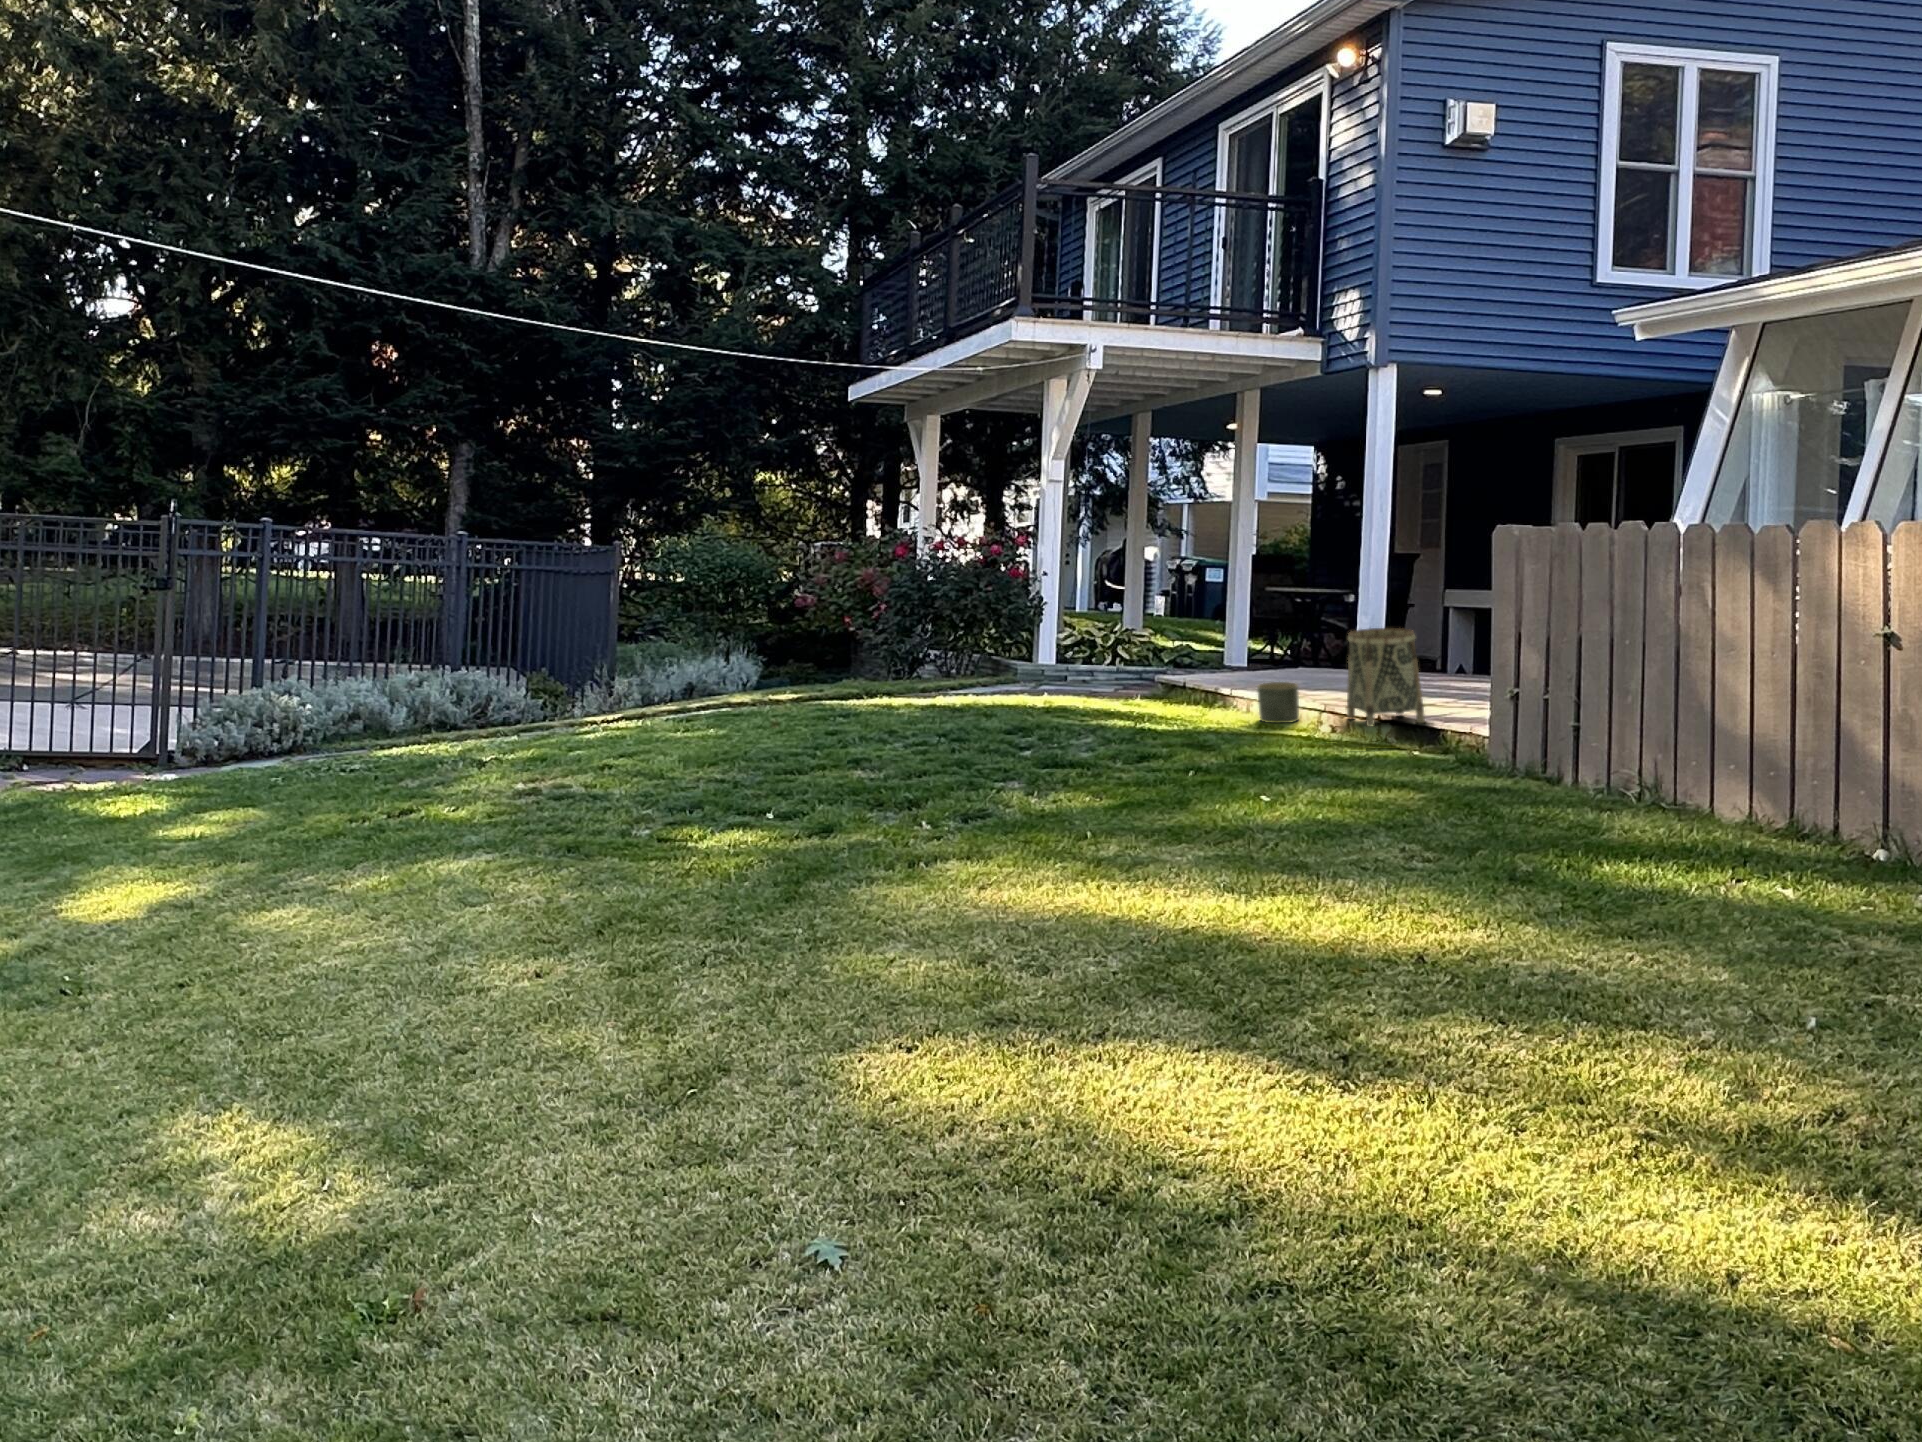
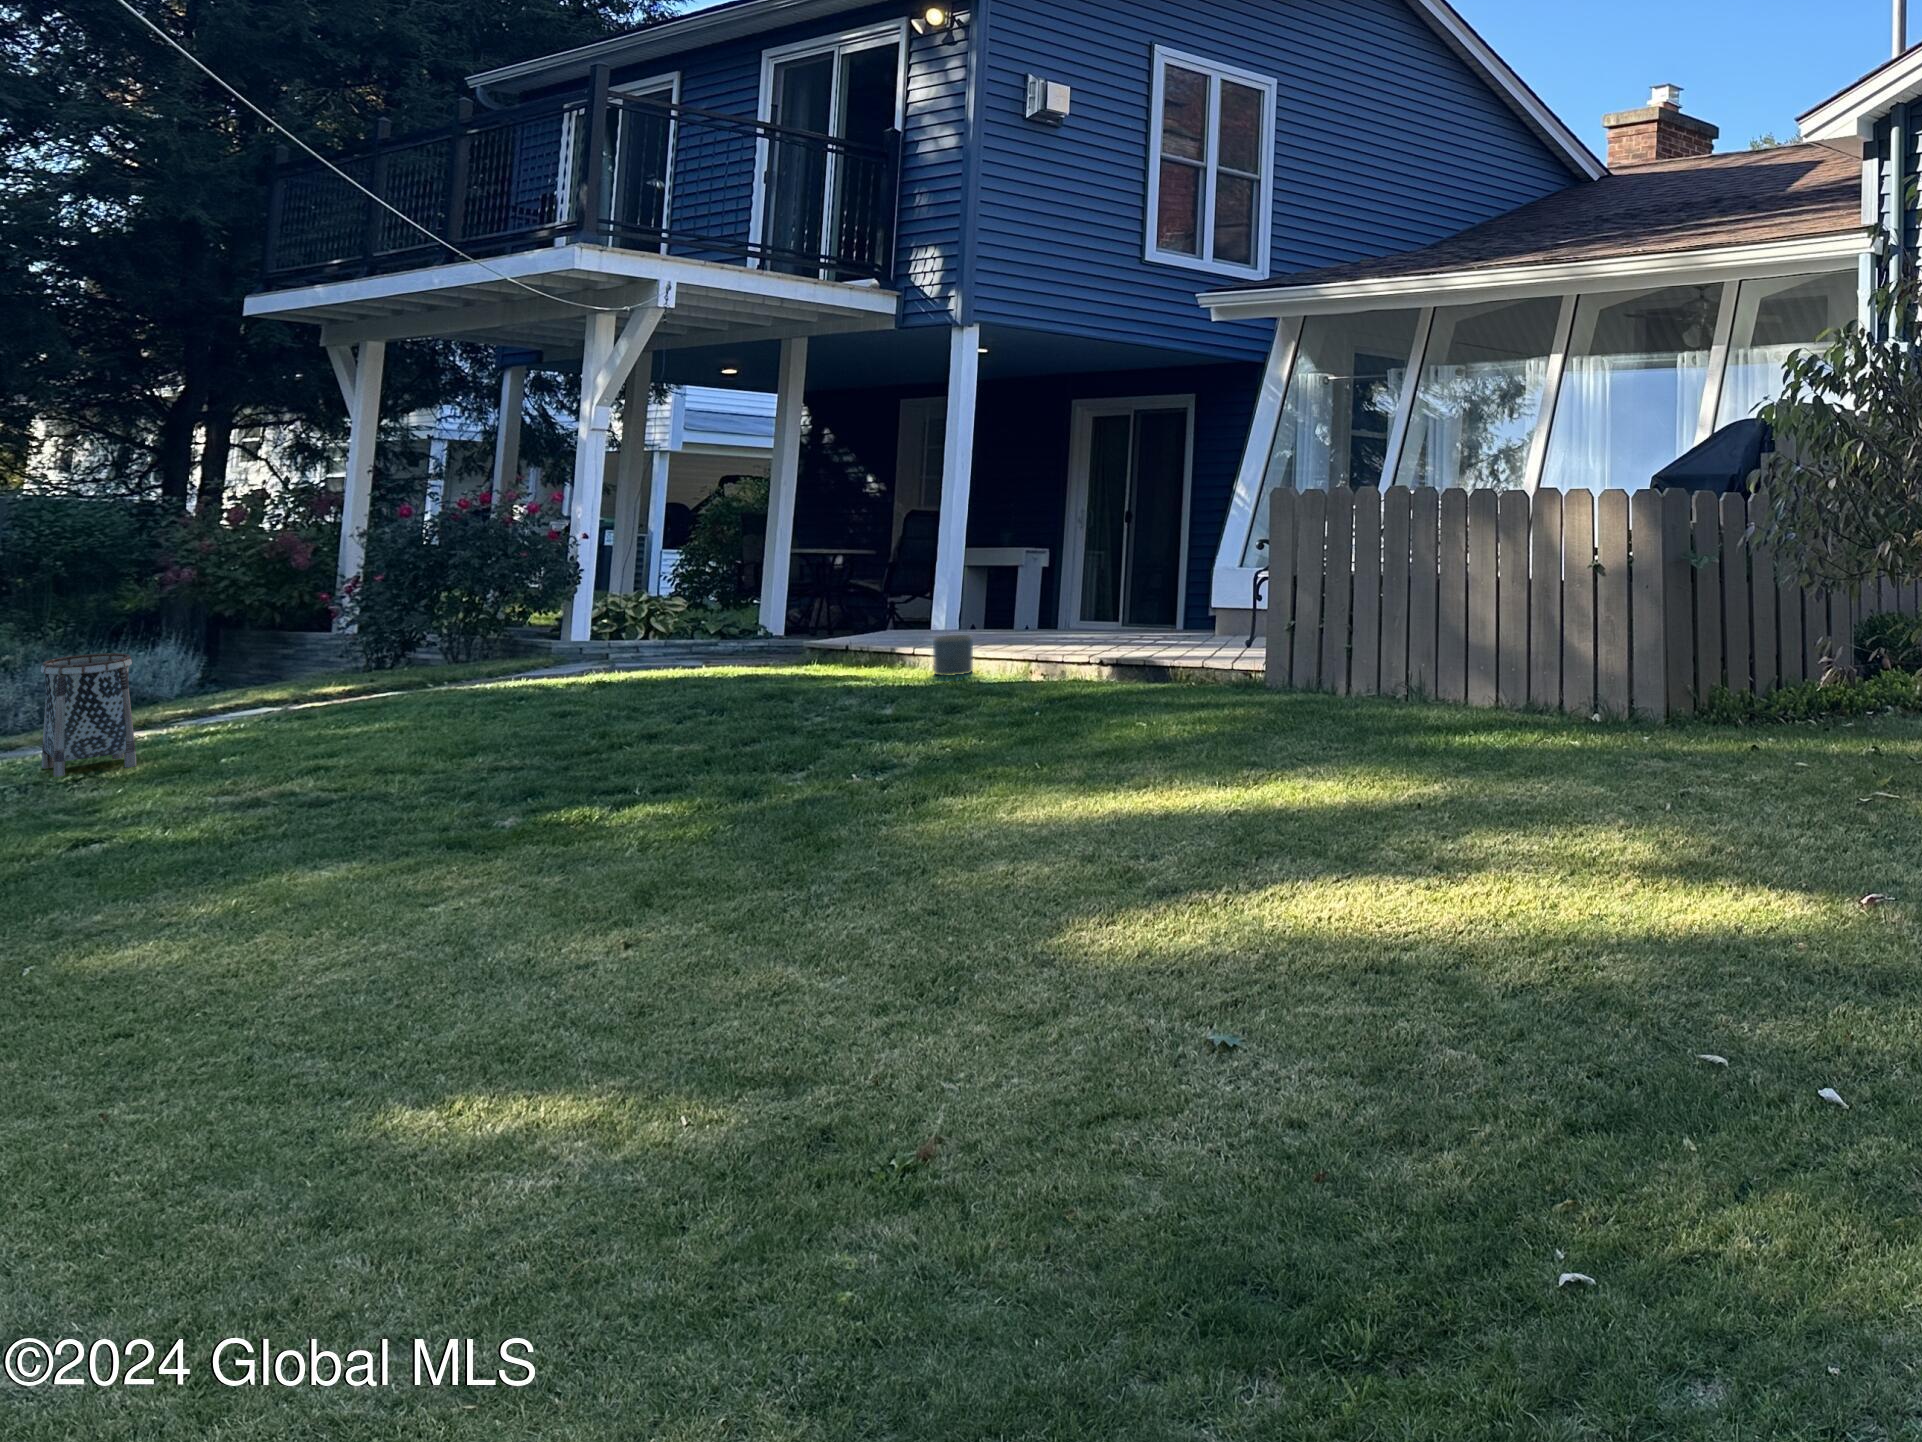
basket: present [1347,628,1425,726] -> present [41,653,136,777]

